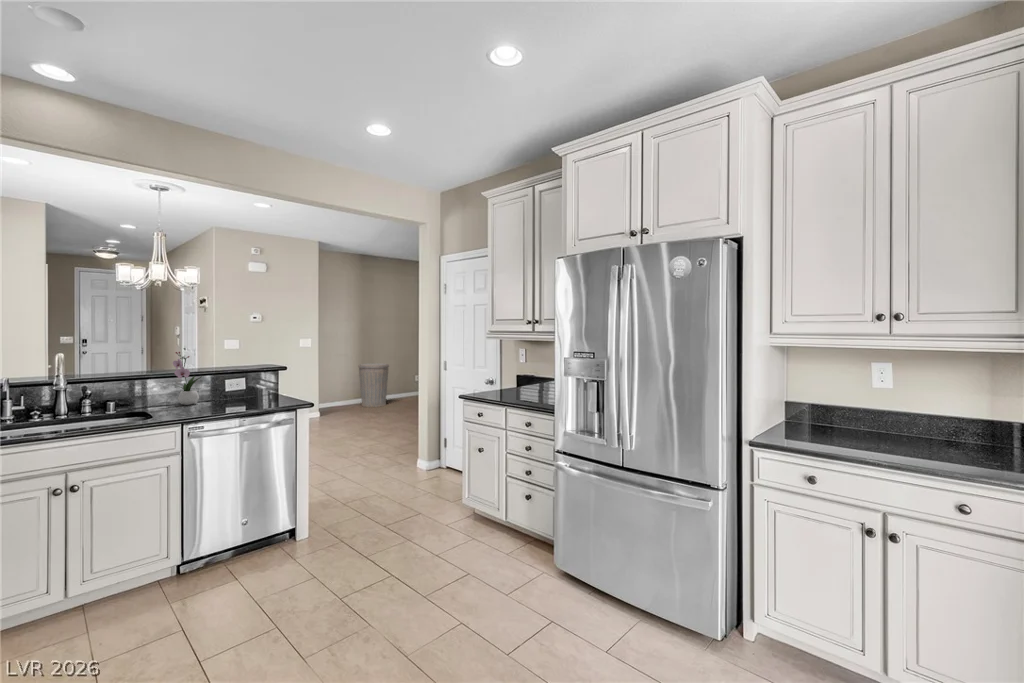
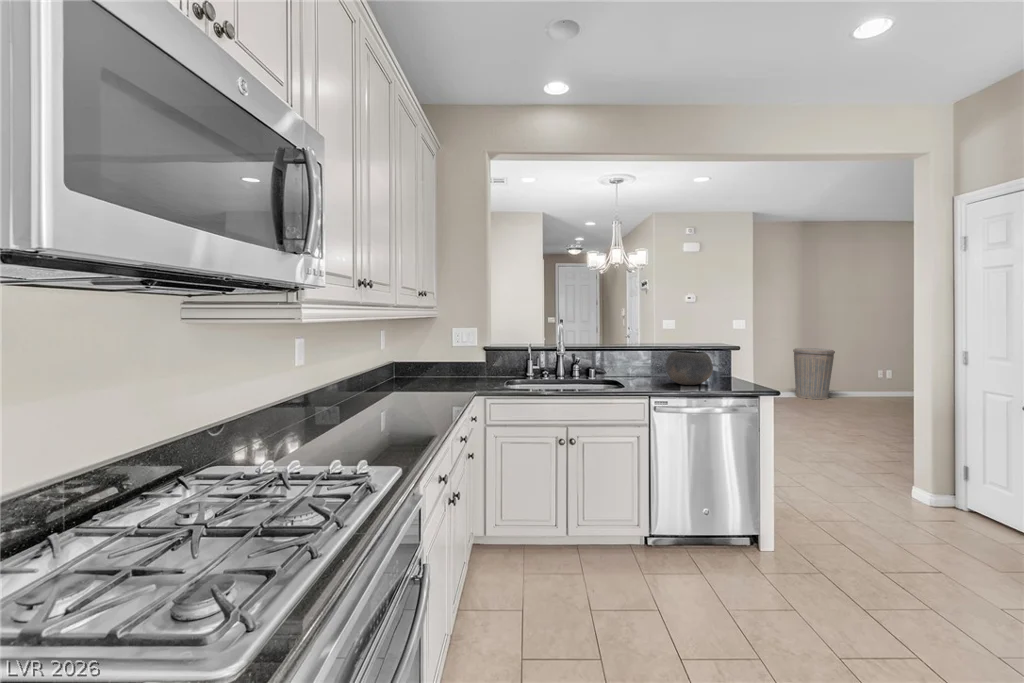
flower arrangement: present [173,352,201,405] -> none [638,326,662,378]
bowl: none [203,374,252,407] -> present [666,350,713,385]

